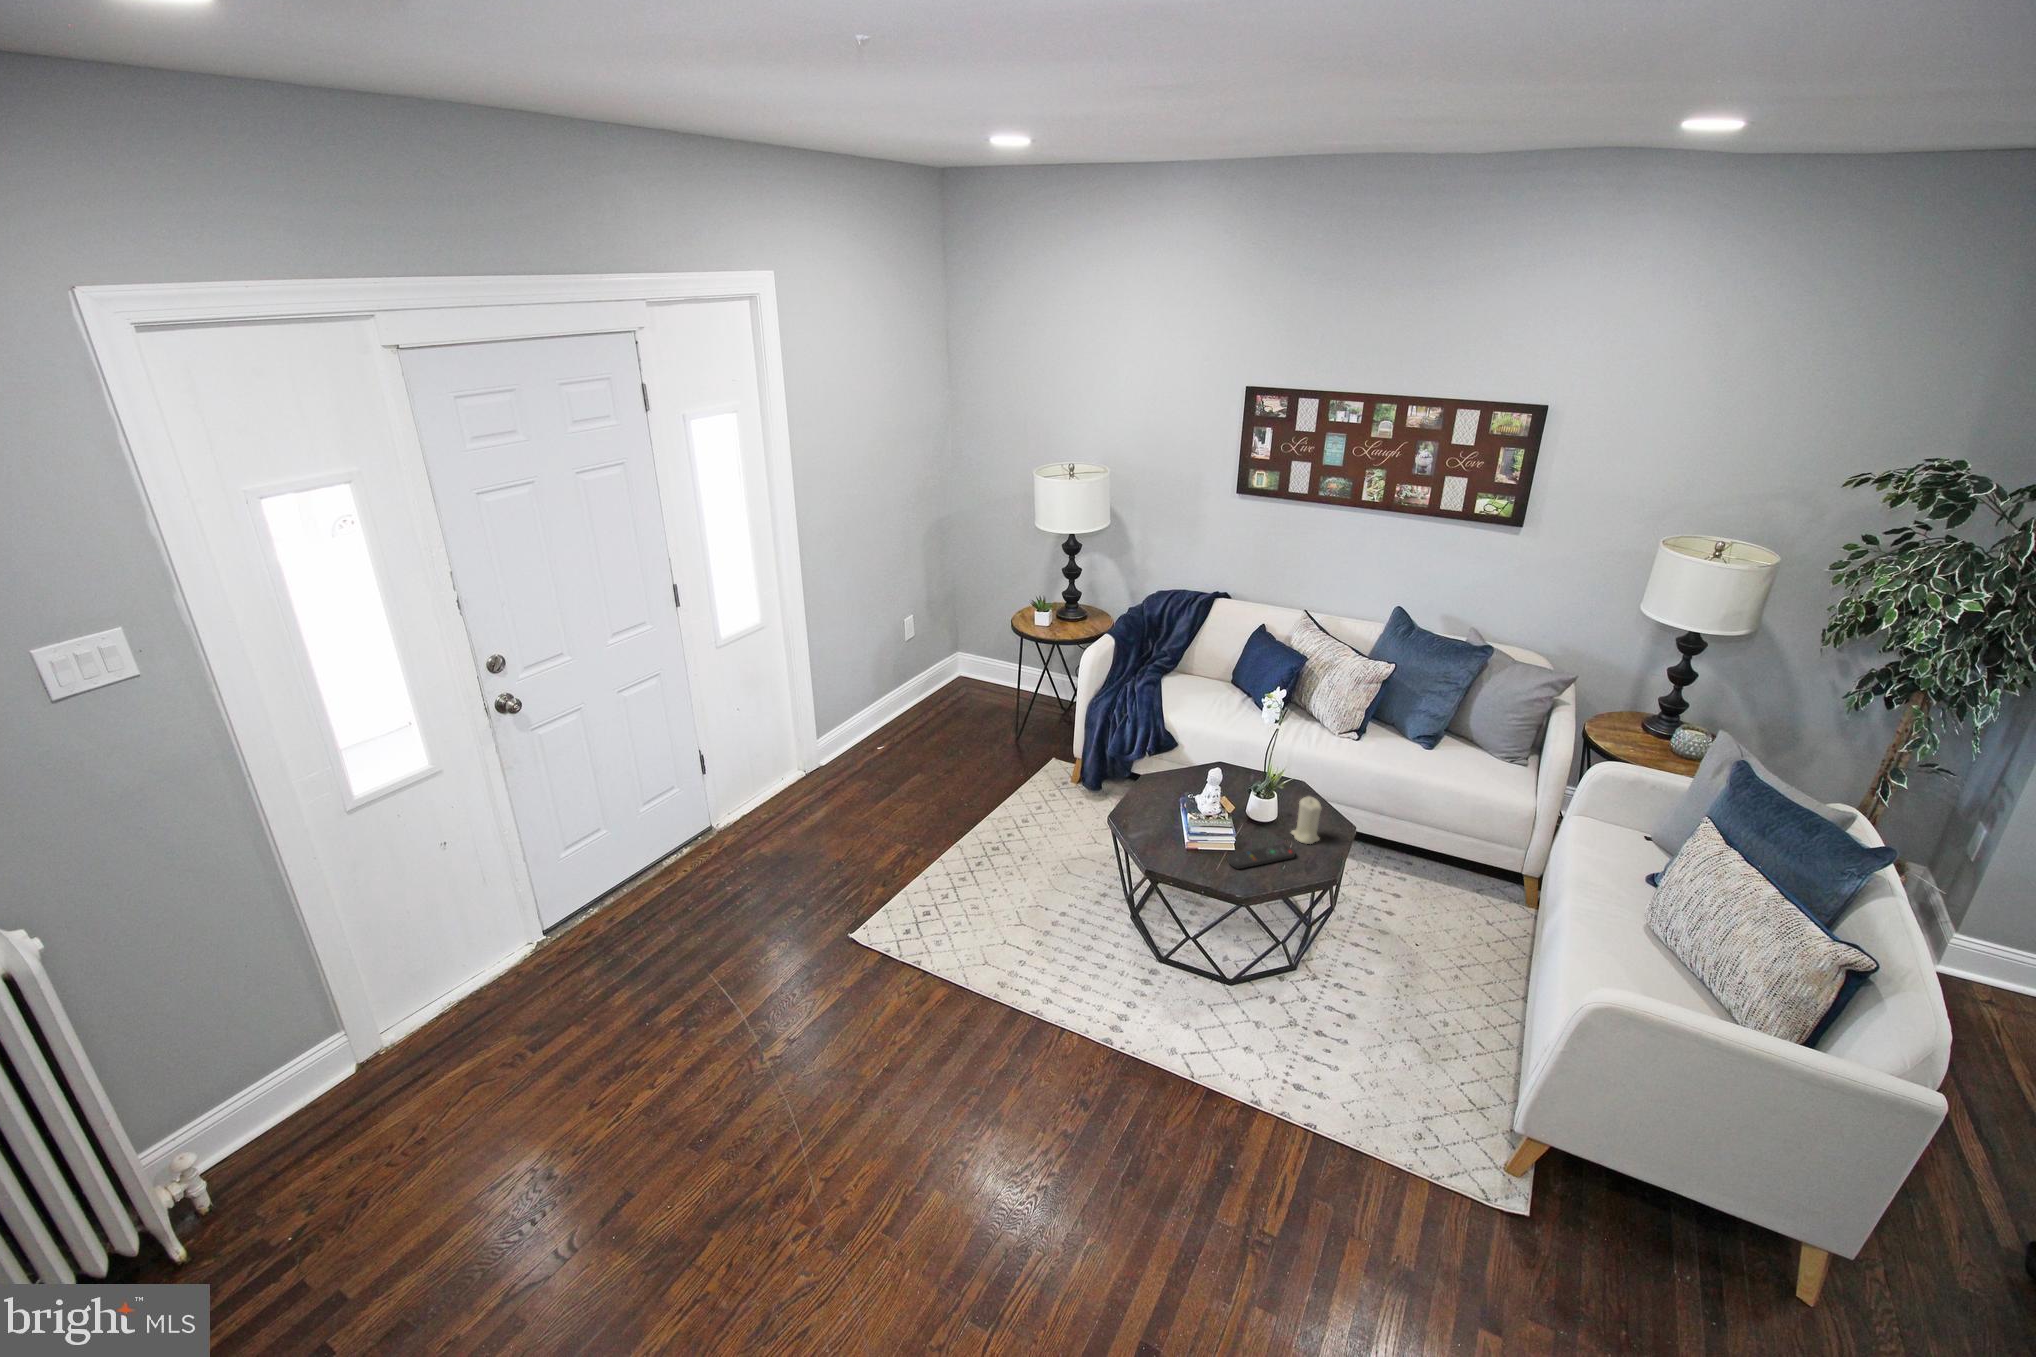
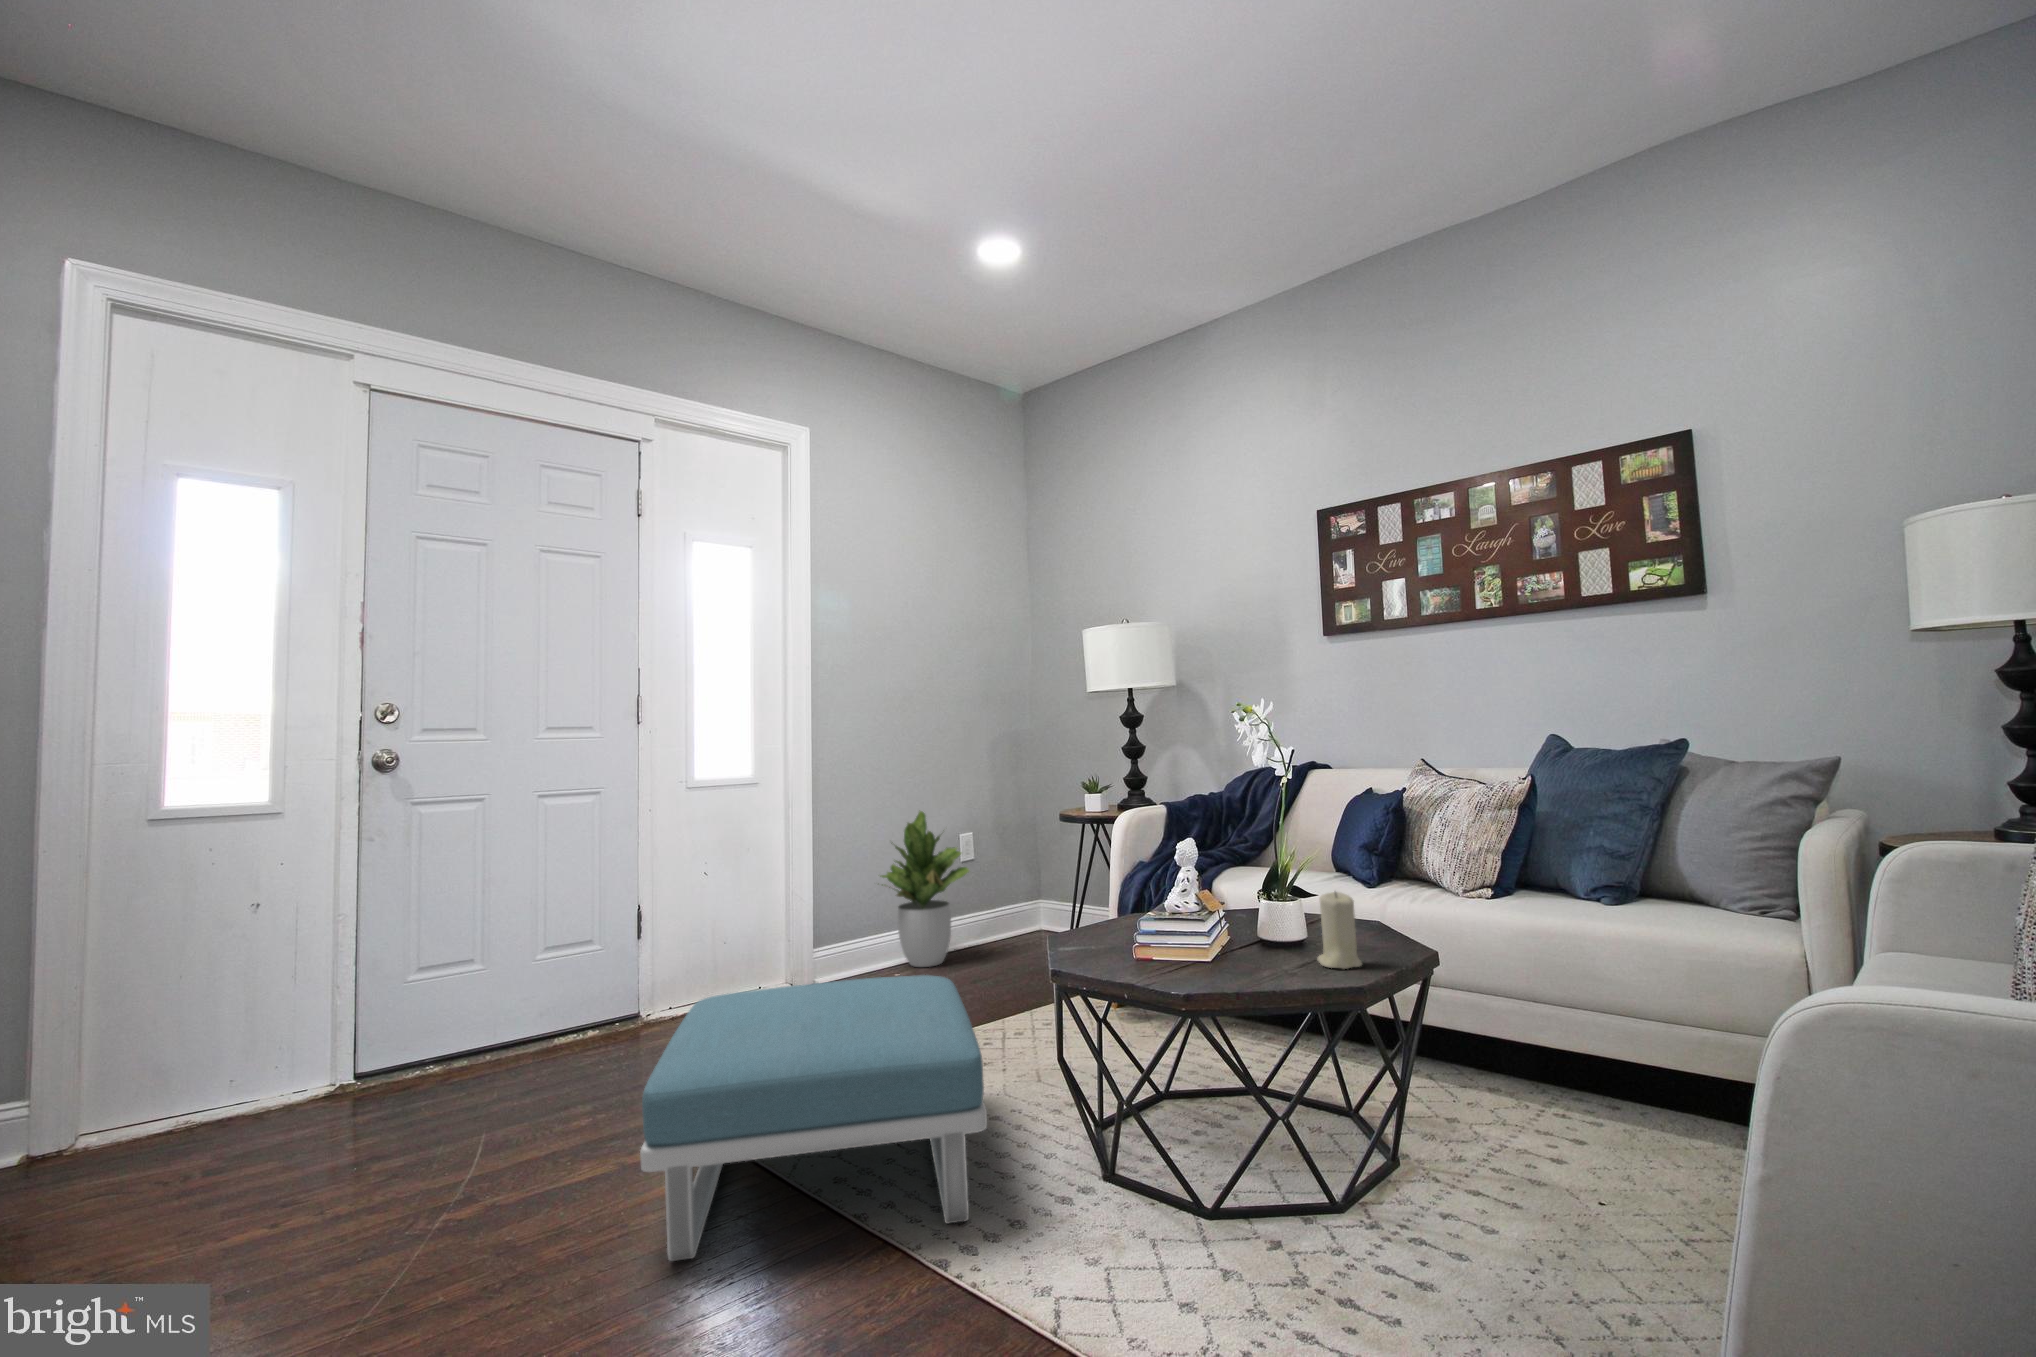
potted plant: none [864,621,944,743] -> present [880,811,969,967]
footstool: none [857,827,1110,1062] -> present [640,975,987,1261]
remote control: present [1228,844,1295,869] -> none [1188,963,1306,984]

